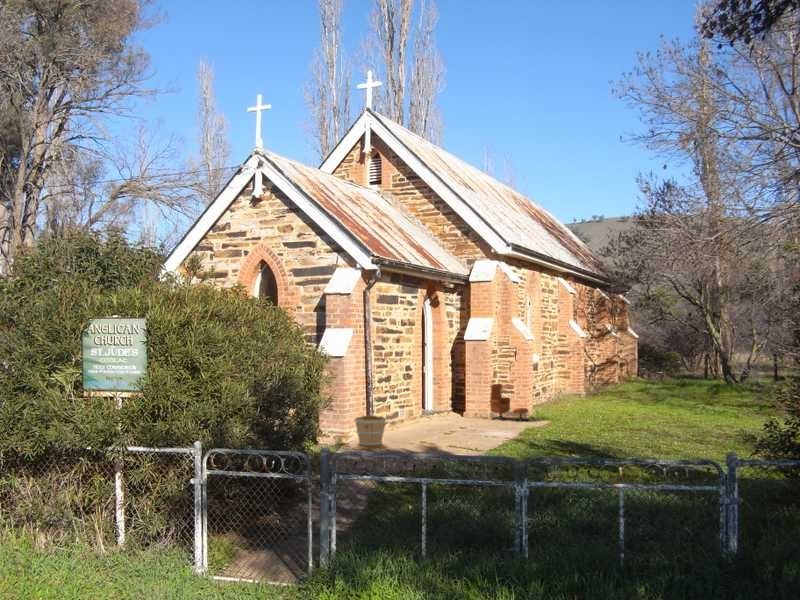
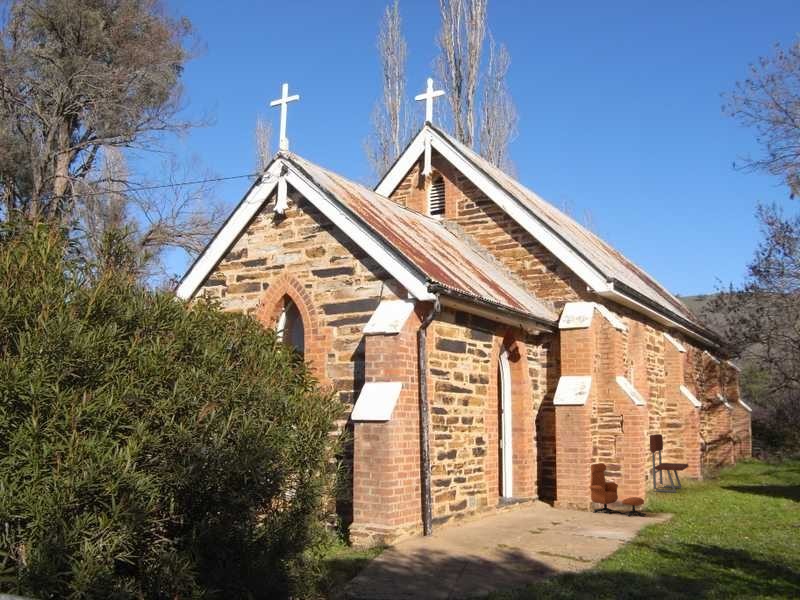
bench: none [541,360,571,405] -> present [650,434,688,493]
wooden bucket: present [355,416,386,446] -> none [403,507,449,553]

